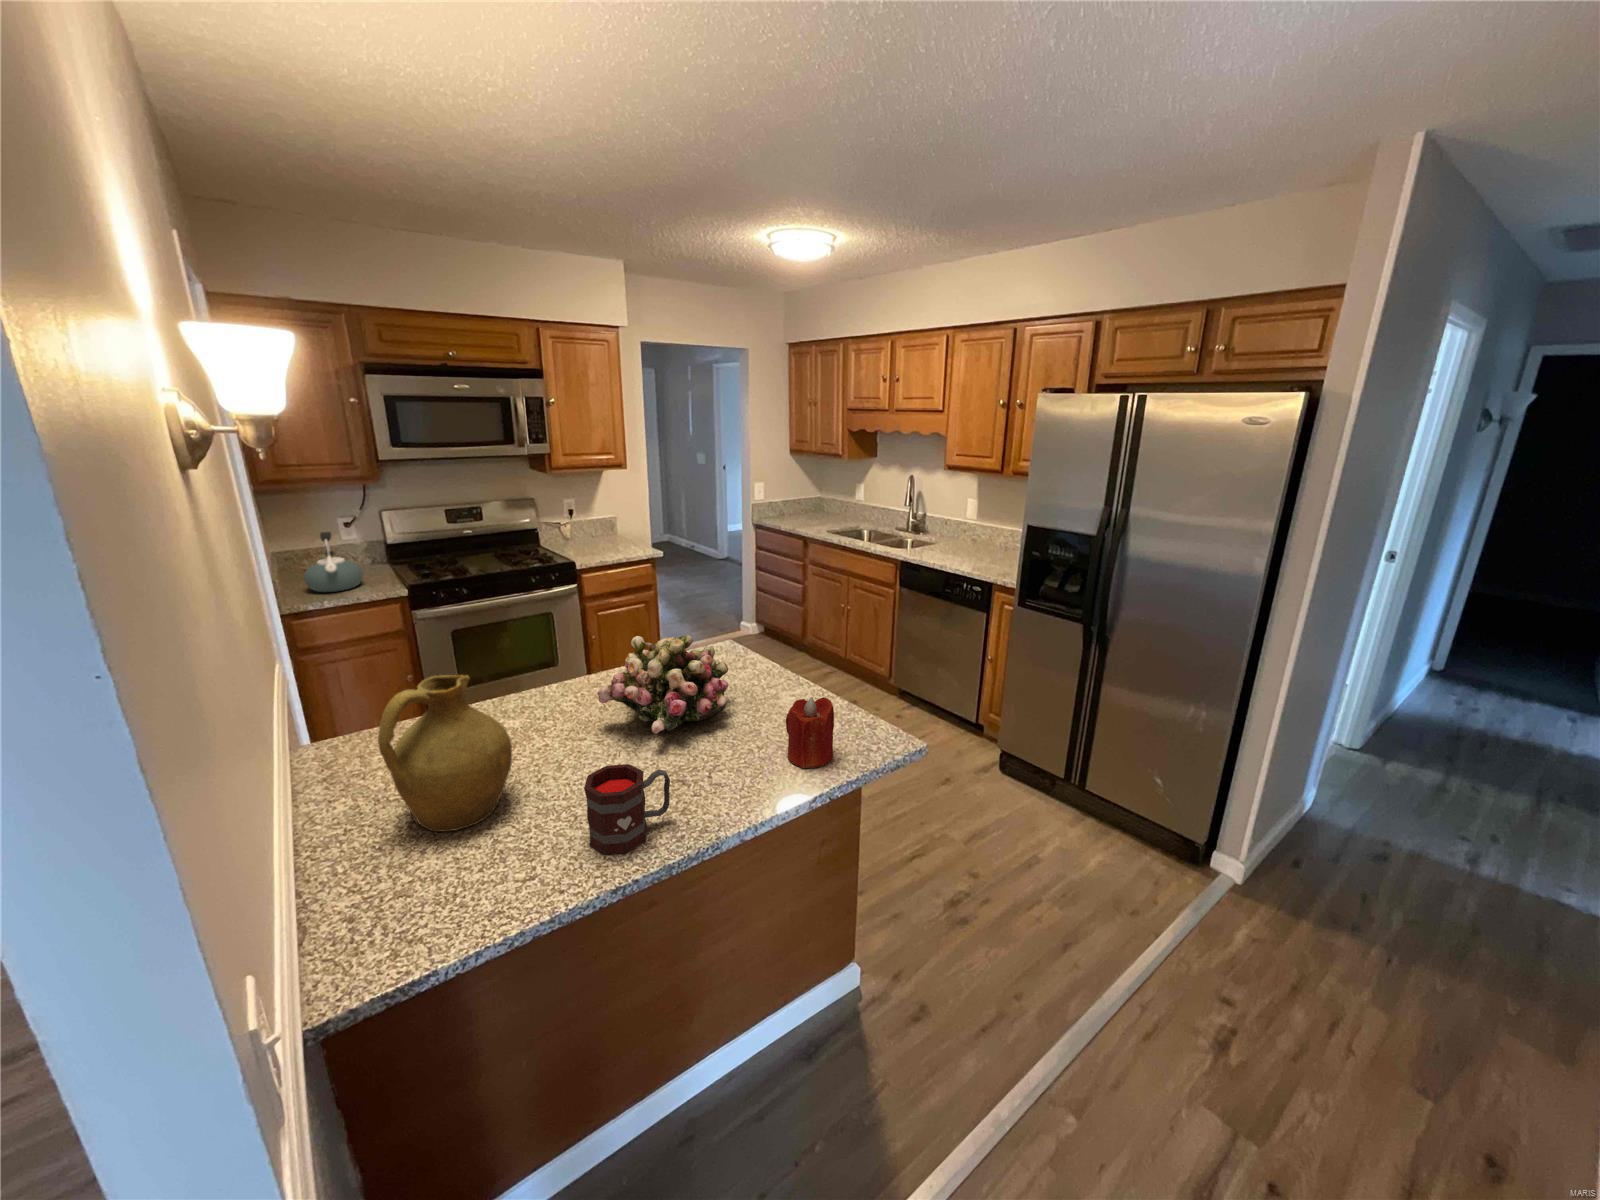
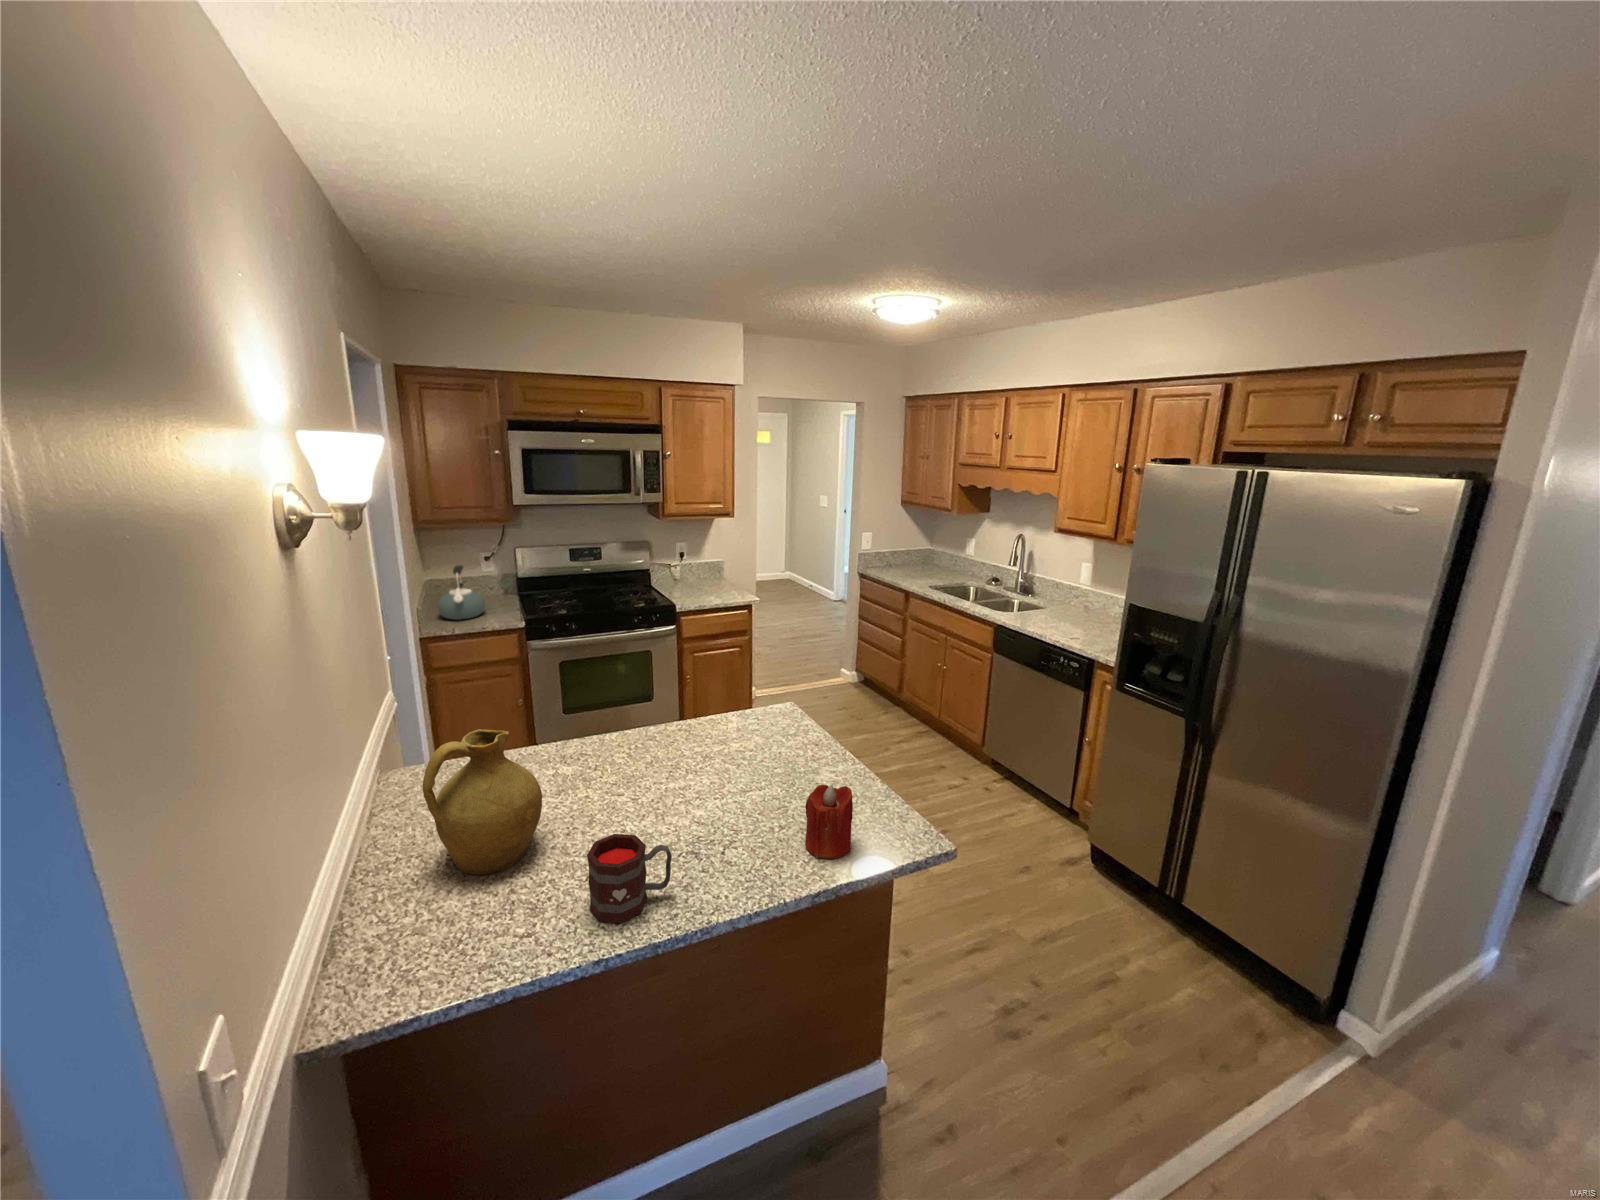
flower arrangement: present [597,635,728,733] -> none [637,700,768,801]

